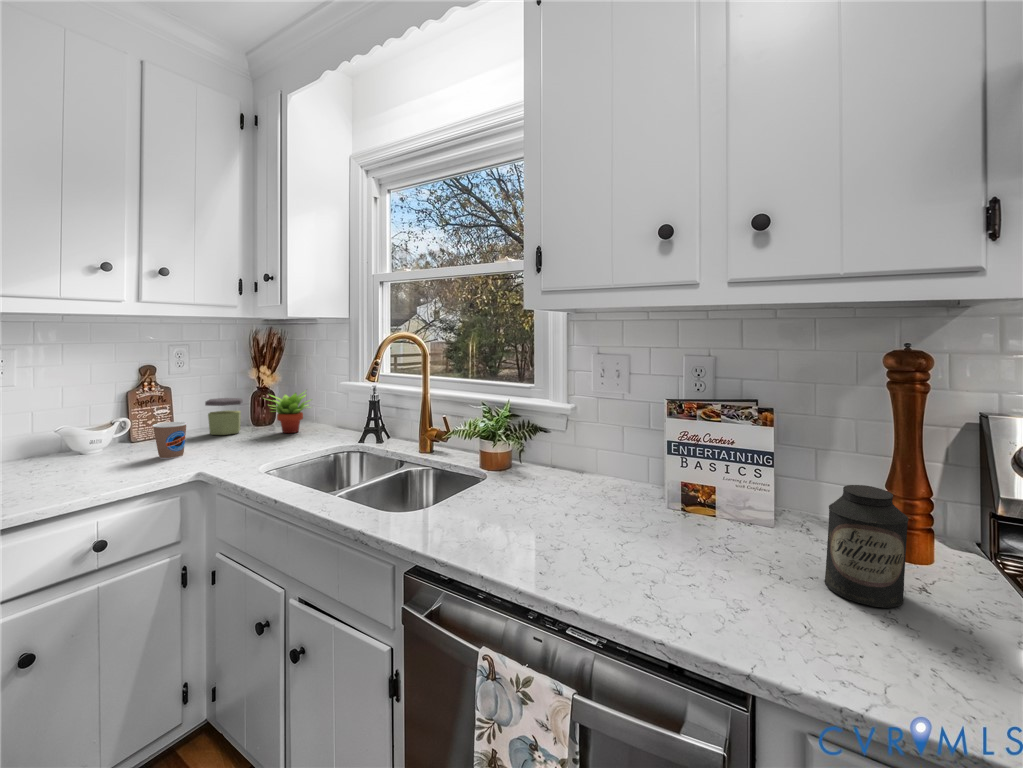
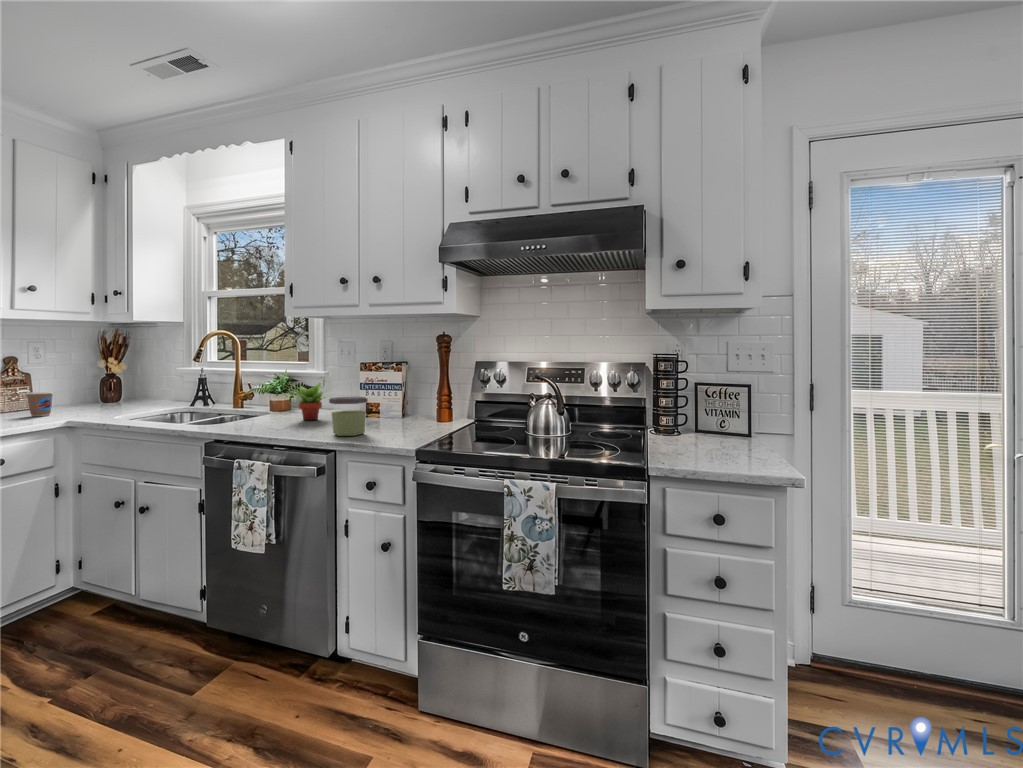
succulent plant: present [269,391,312,433] -> present [289,382,327,420]
jar: present [205,398,242,435] -> present [329,397,368,436]
canister: present [825,485,908,608] -> none [394,387,420,430]

